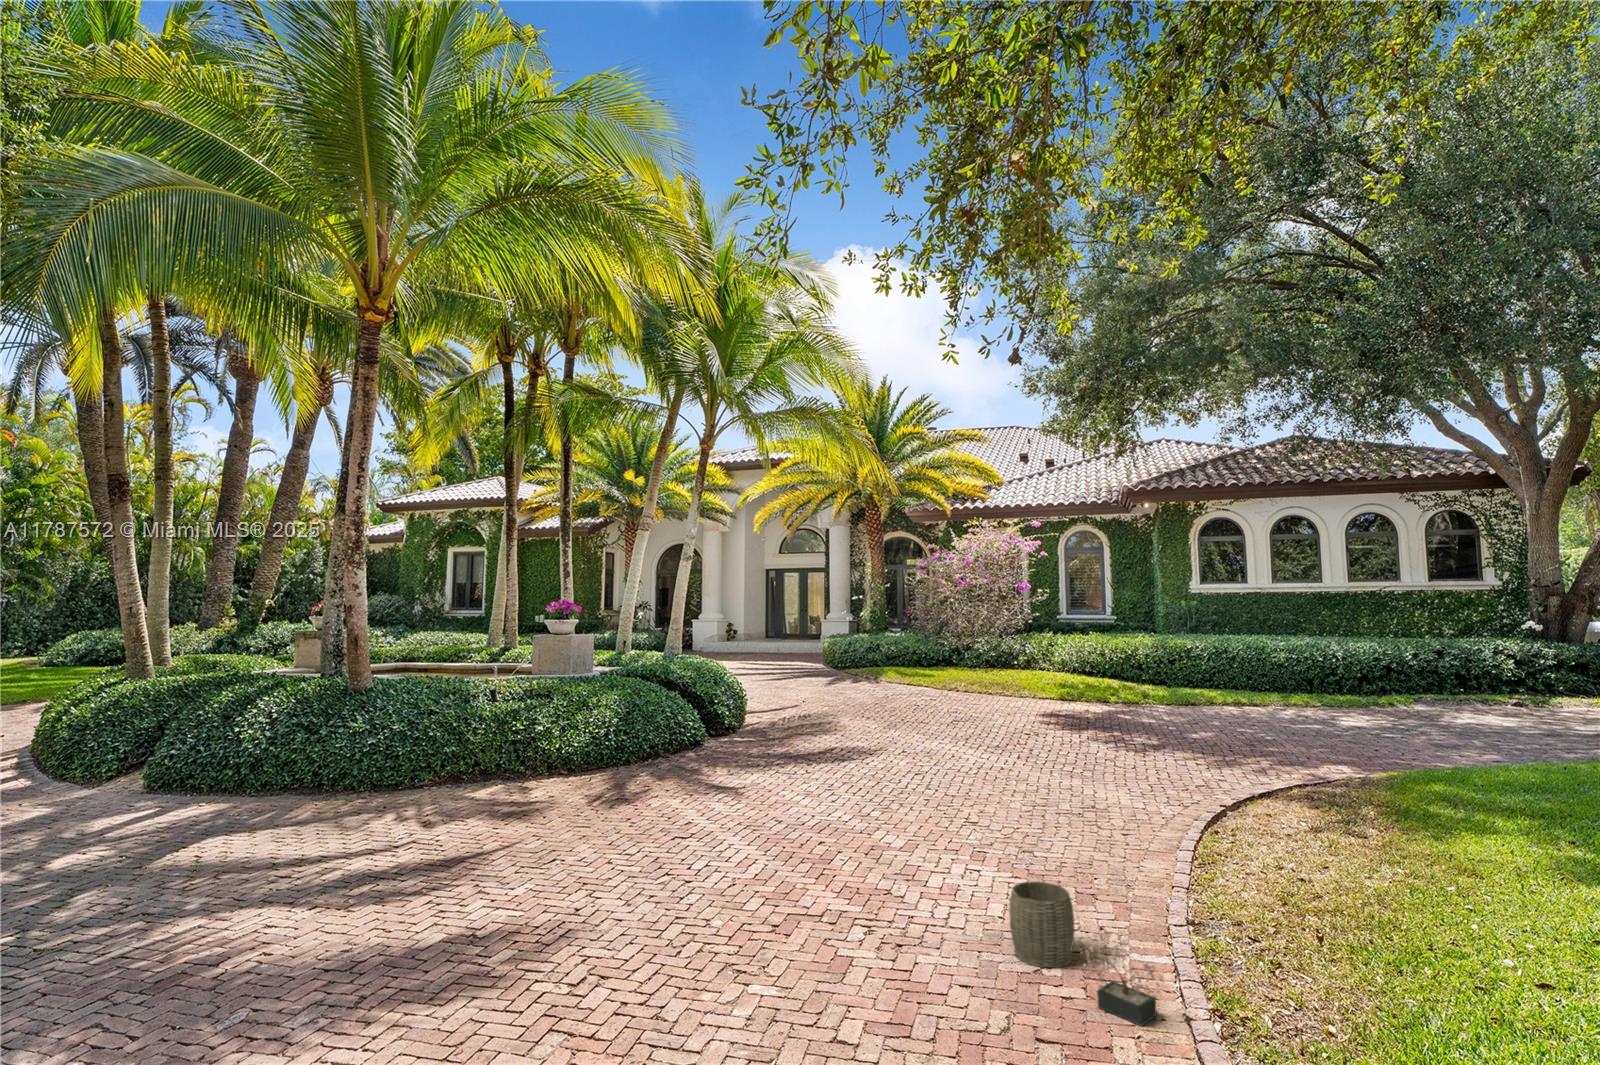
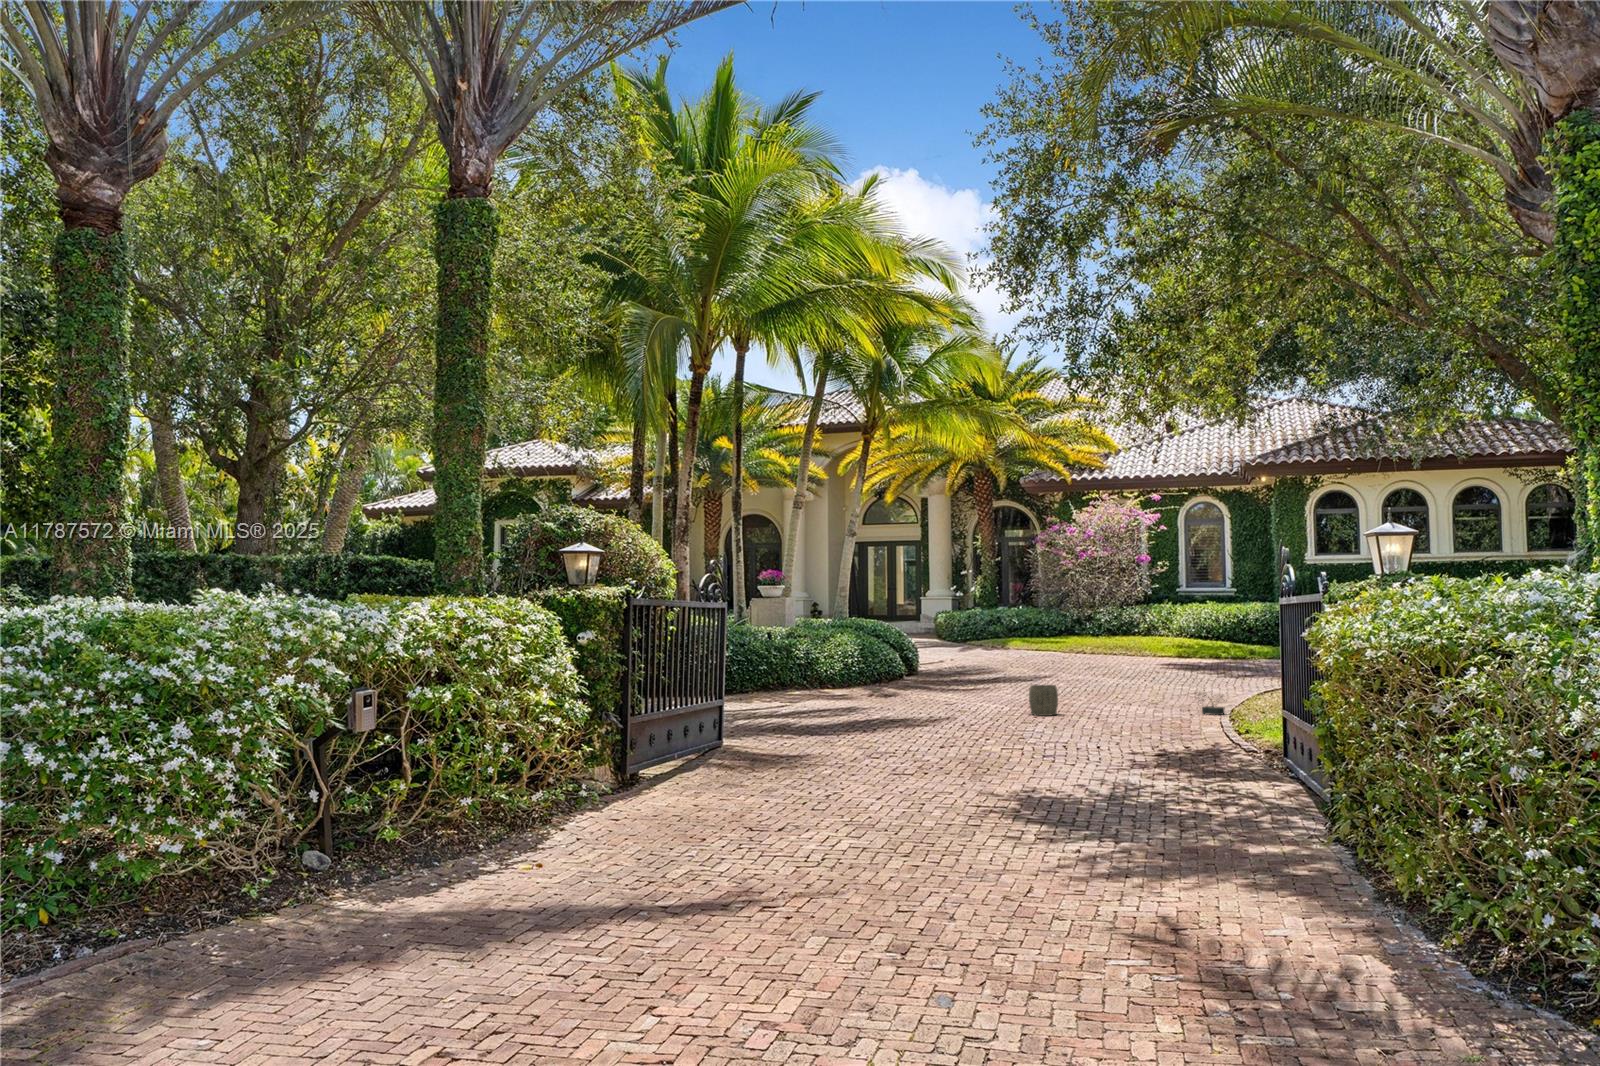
woven basket: present [1009,882,1075,968] -> present [1029,685,1058,716]

